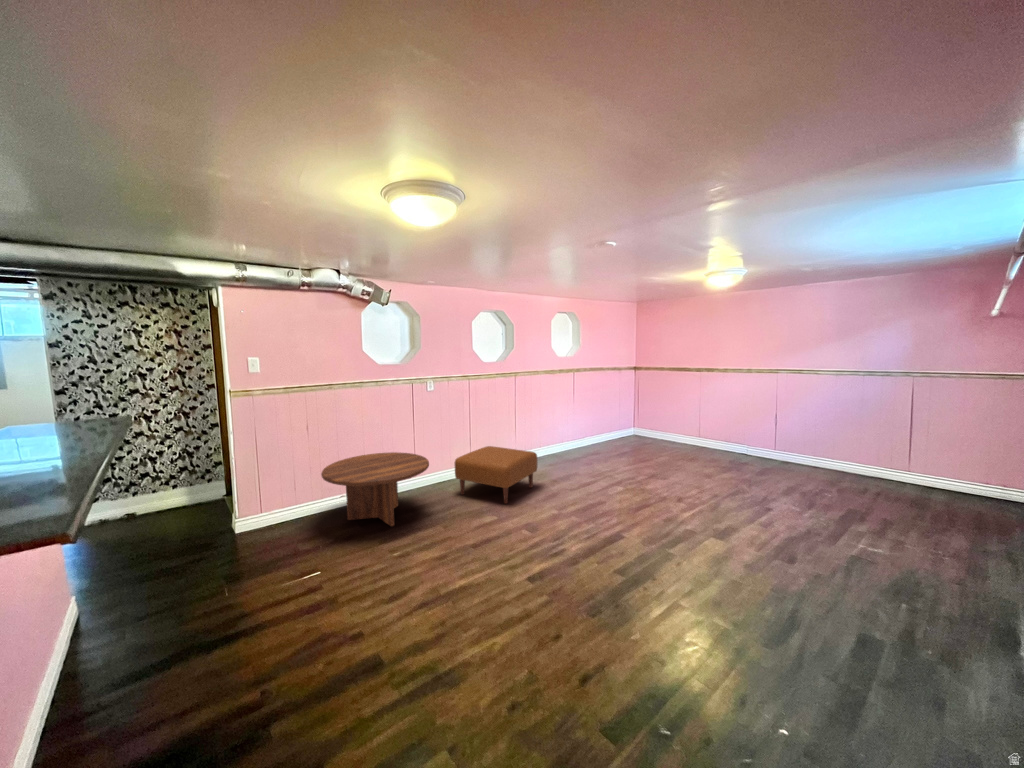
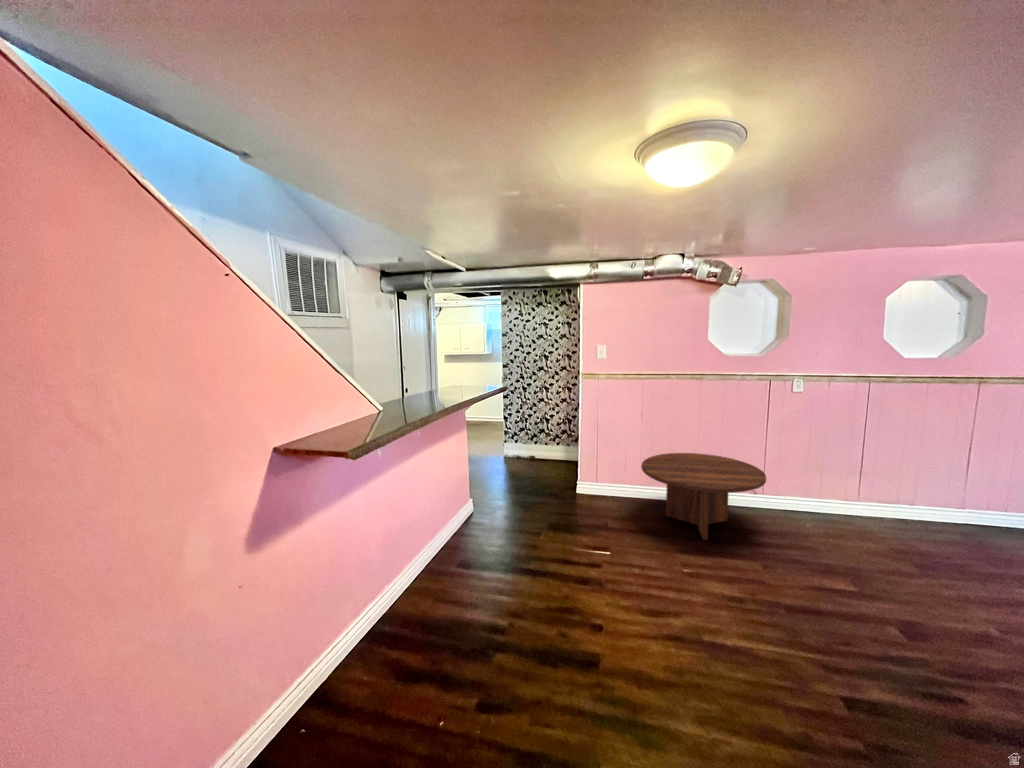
ottoman: present [455,446,538,504] -> none [814,484,988,578]

